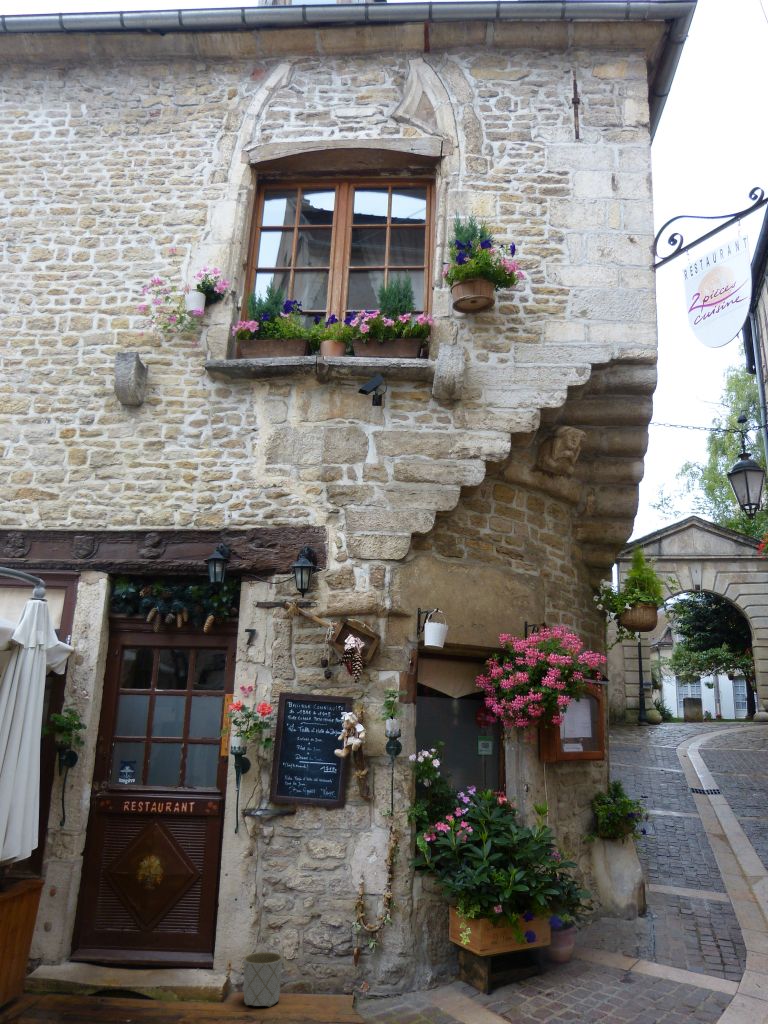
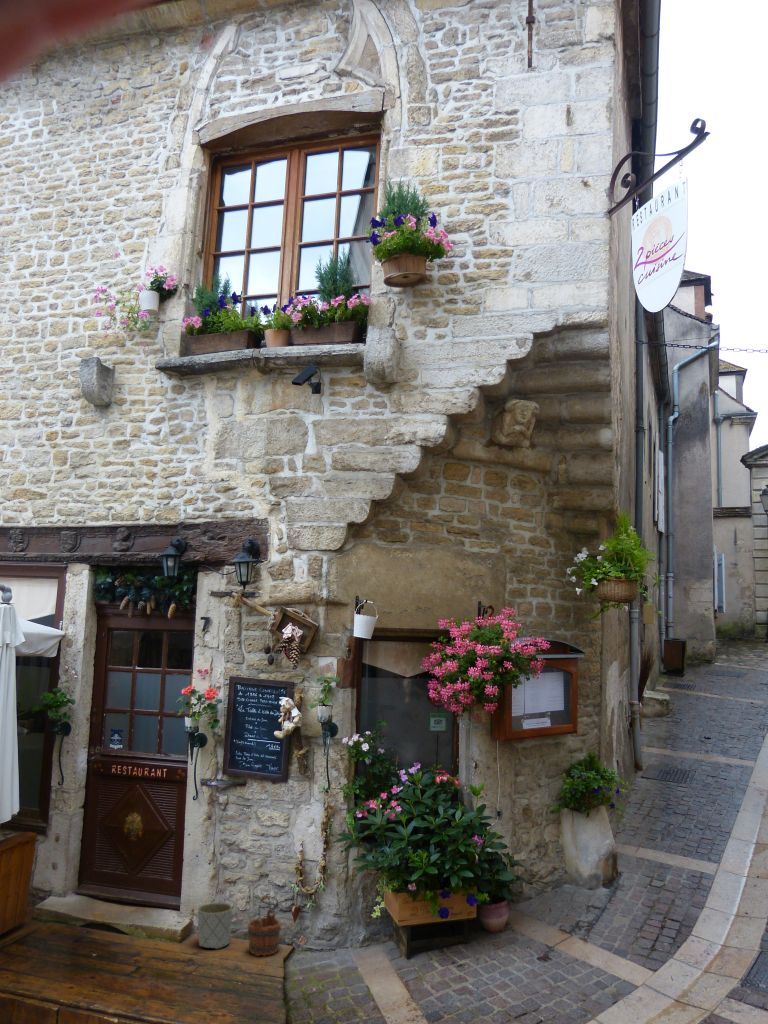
wooden bucket: none [307,936,344,1010] -> present [248,895,281,956]

